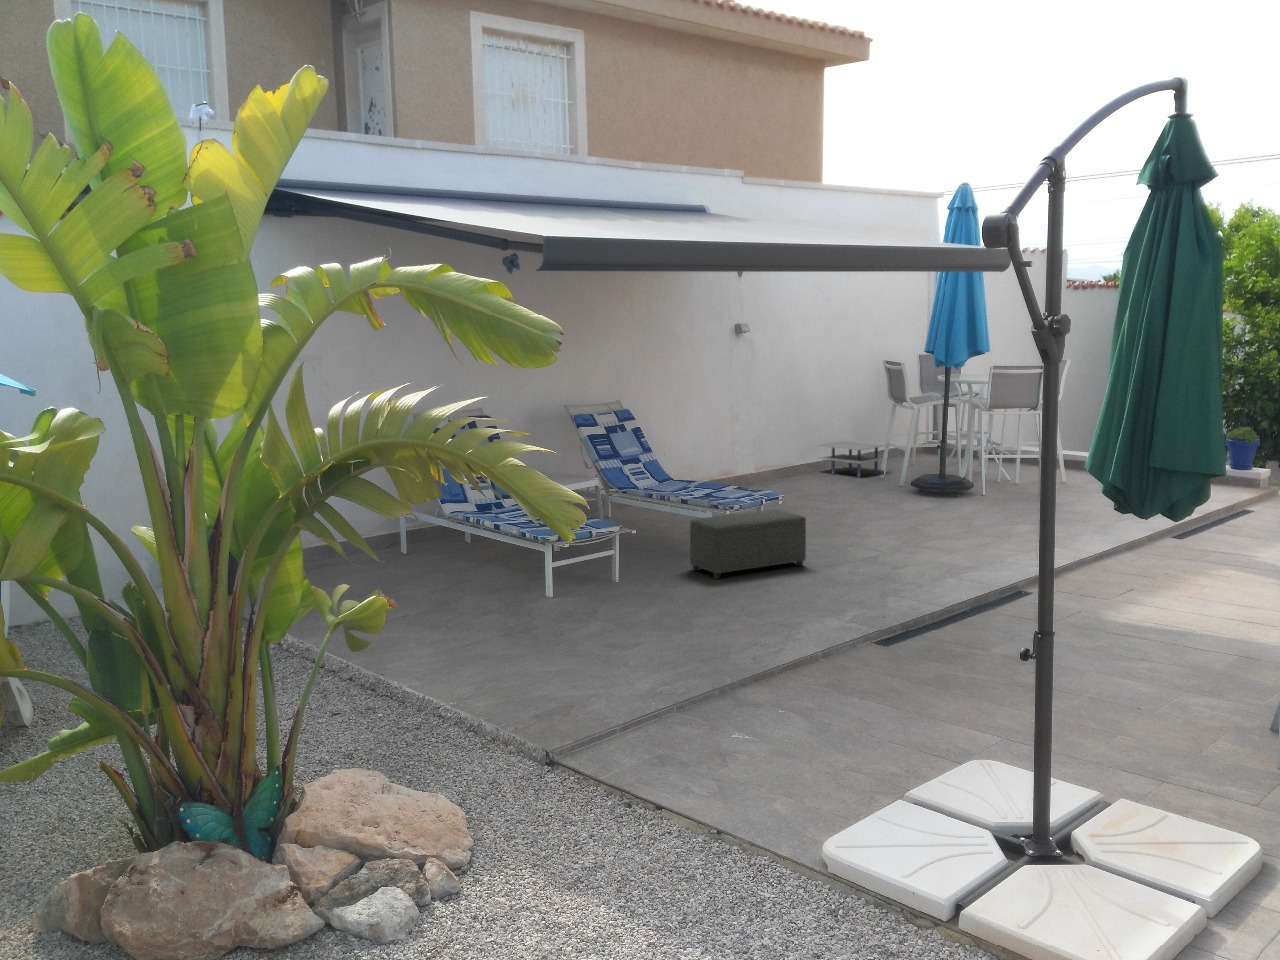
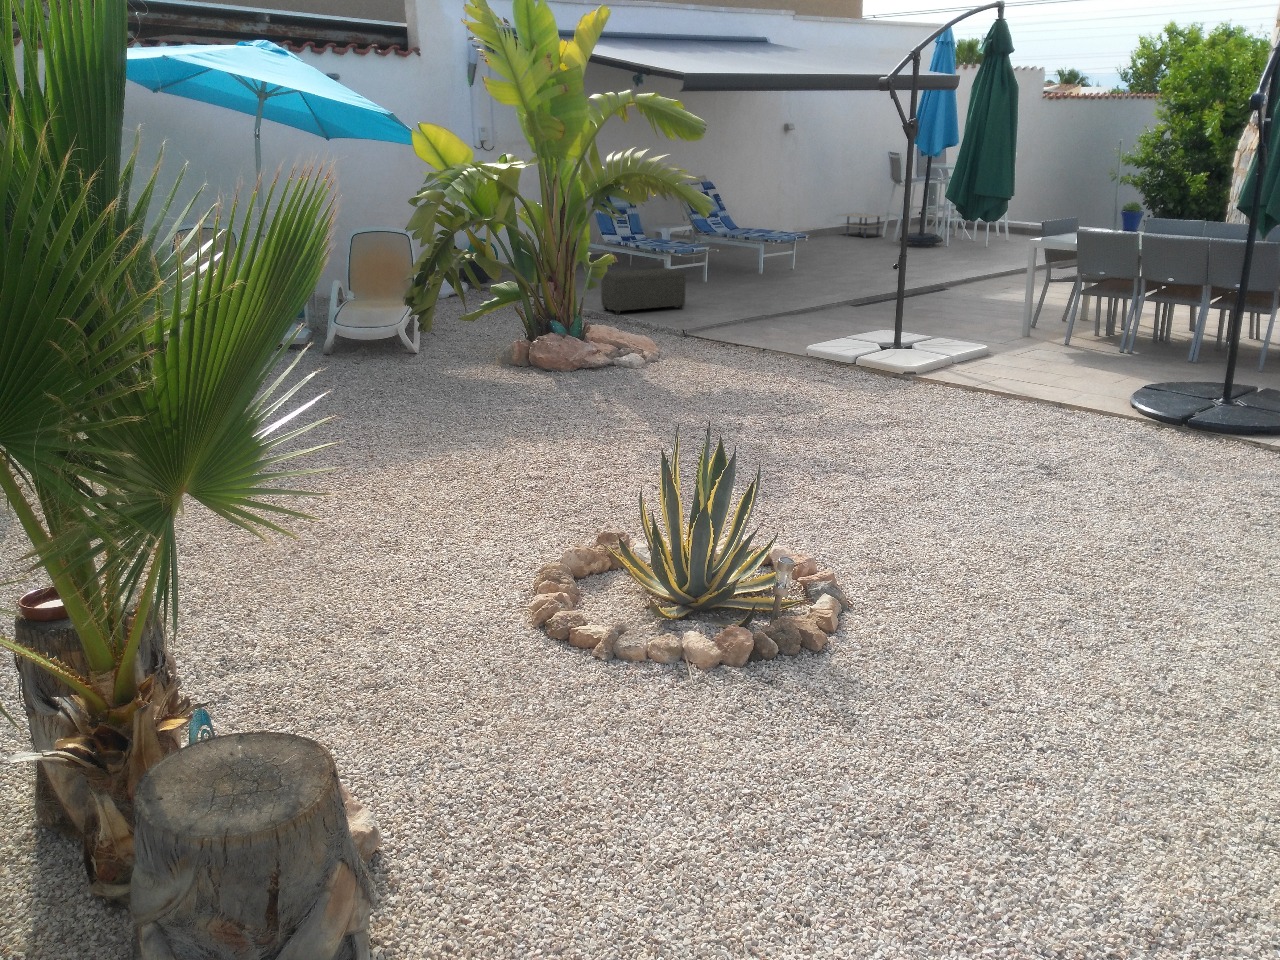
ottoman: present [690,510,806,578] -> present [601,268,686,315]

